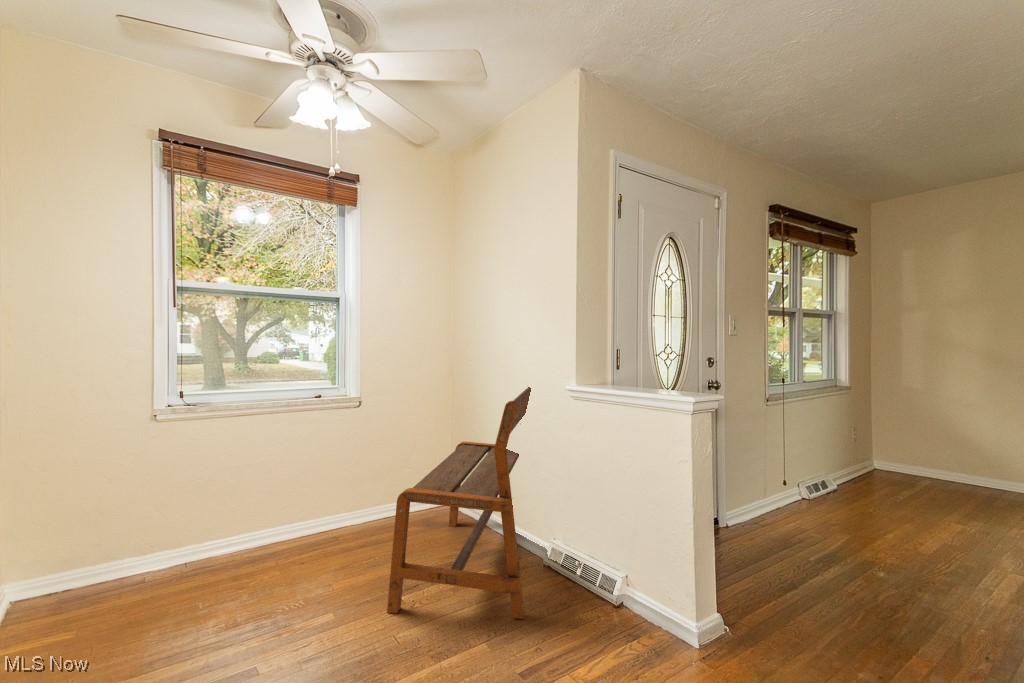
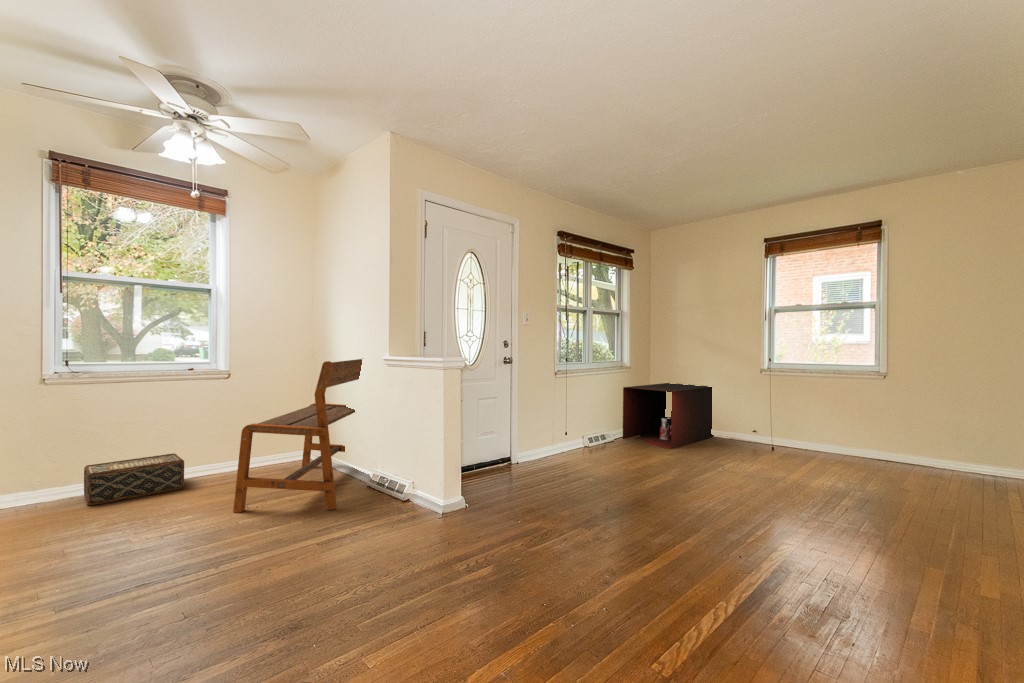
storage cabinet: none [849,408,987,511] -> present [623,383,714,449]
woven basket: none [205,506,317,583] -> present [84,453,184,505]

